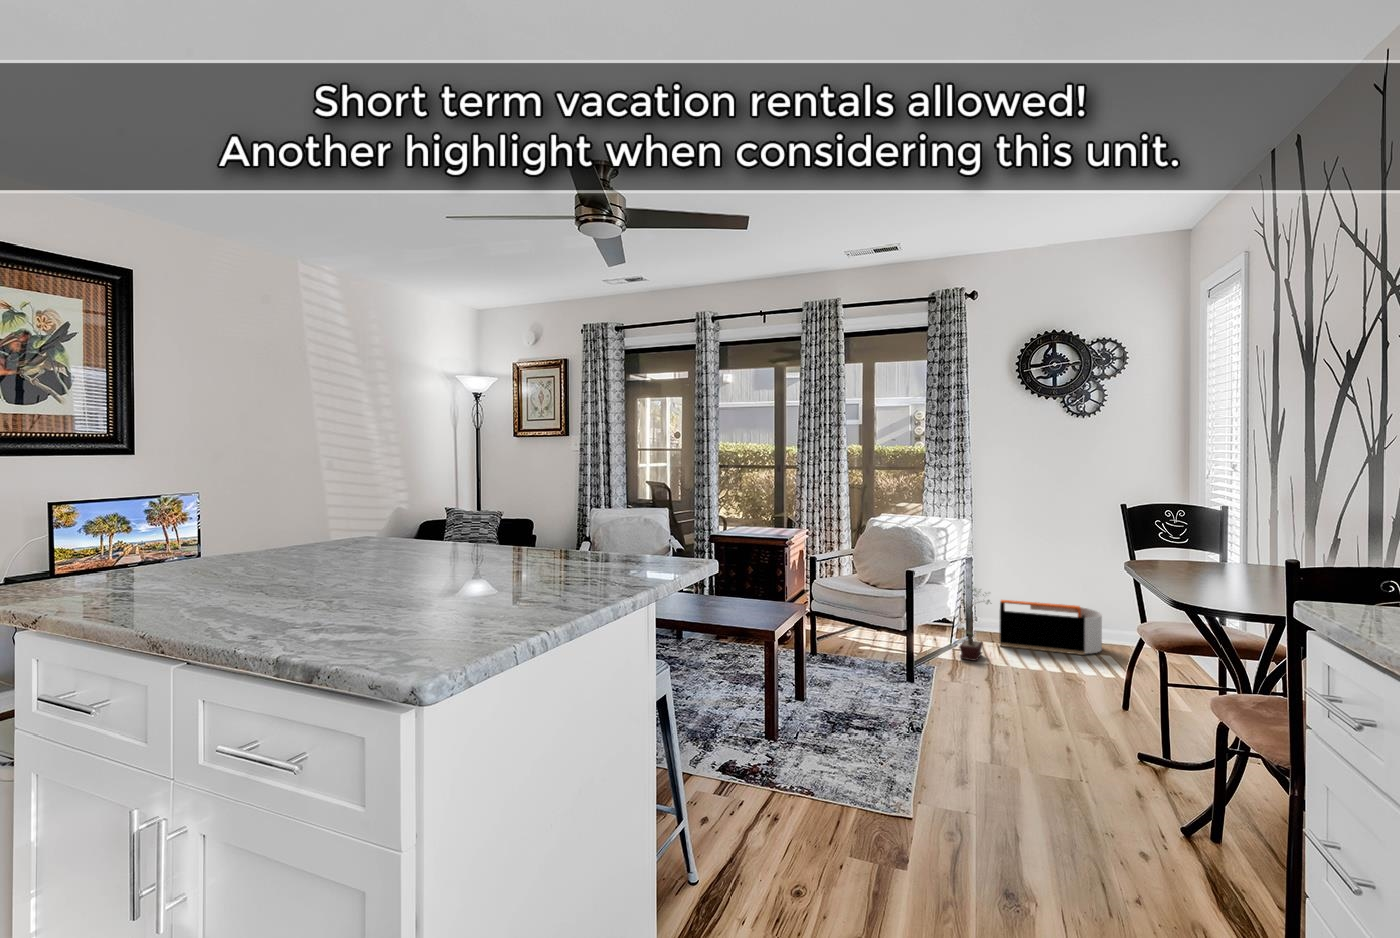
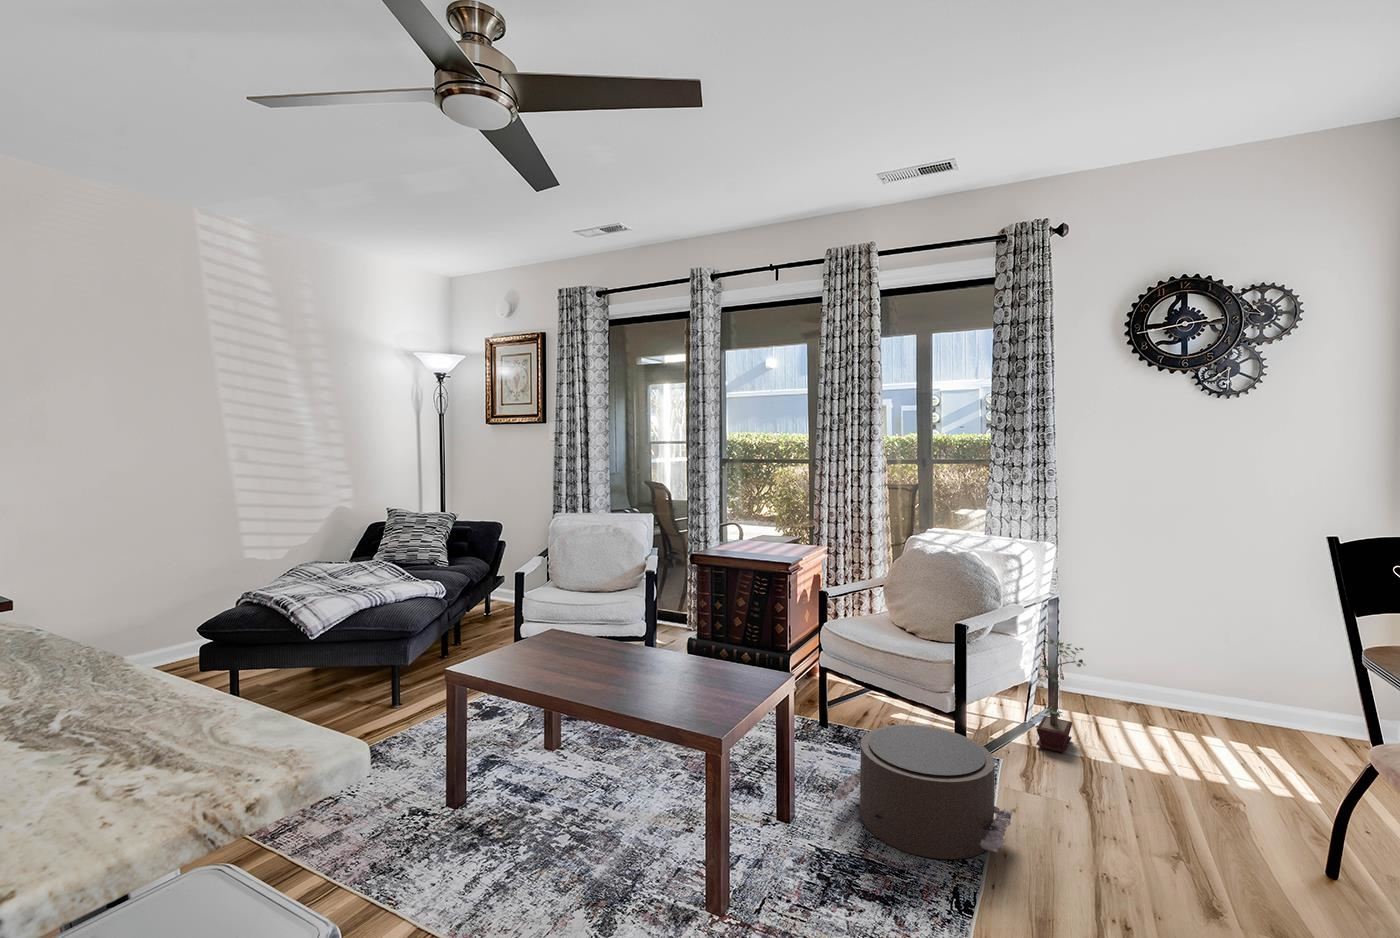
storage bin: present [1000,600,1102,655] -> none [1095,654,1257,750]
pouf: none [830,640,942,713] -> present [833,725,1012,859]

